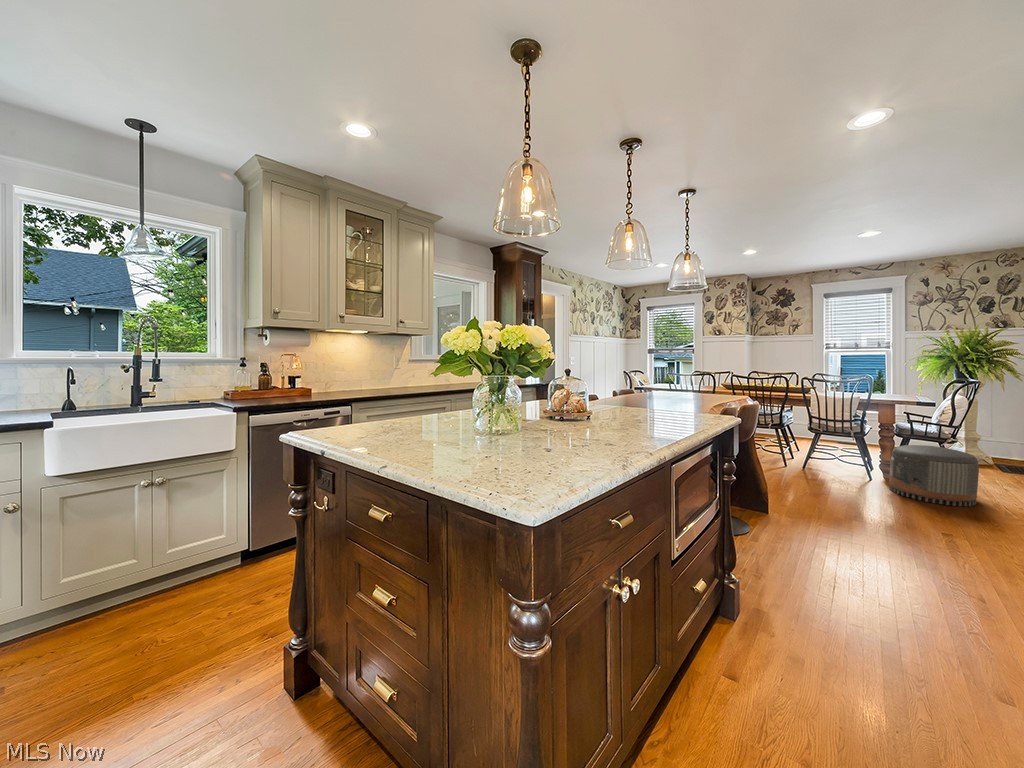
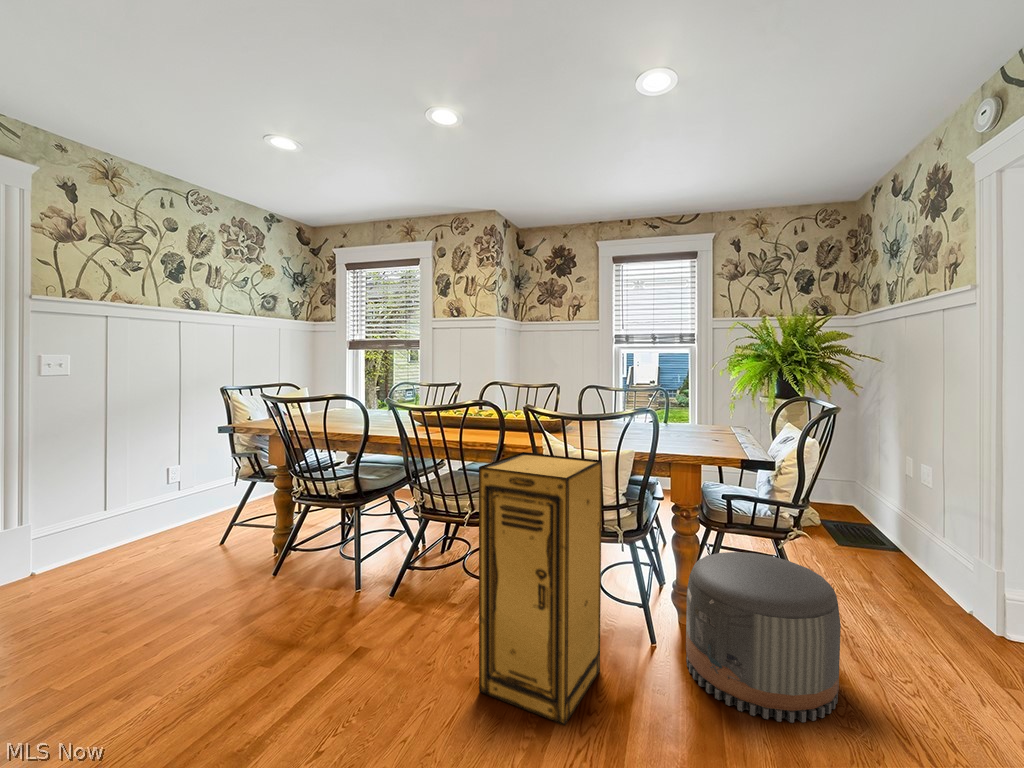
storage cabinet: none [789,397,848,494] -> present [479,452,602,725]

